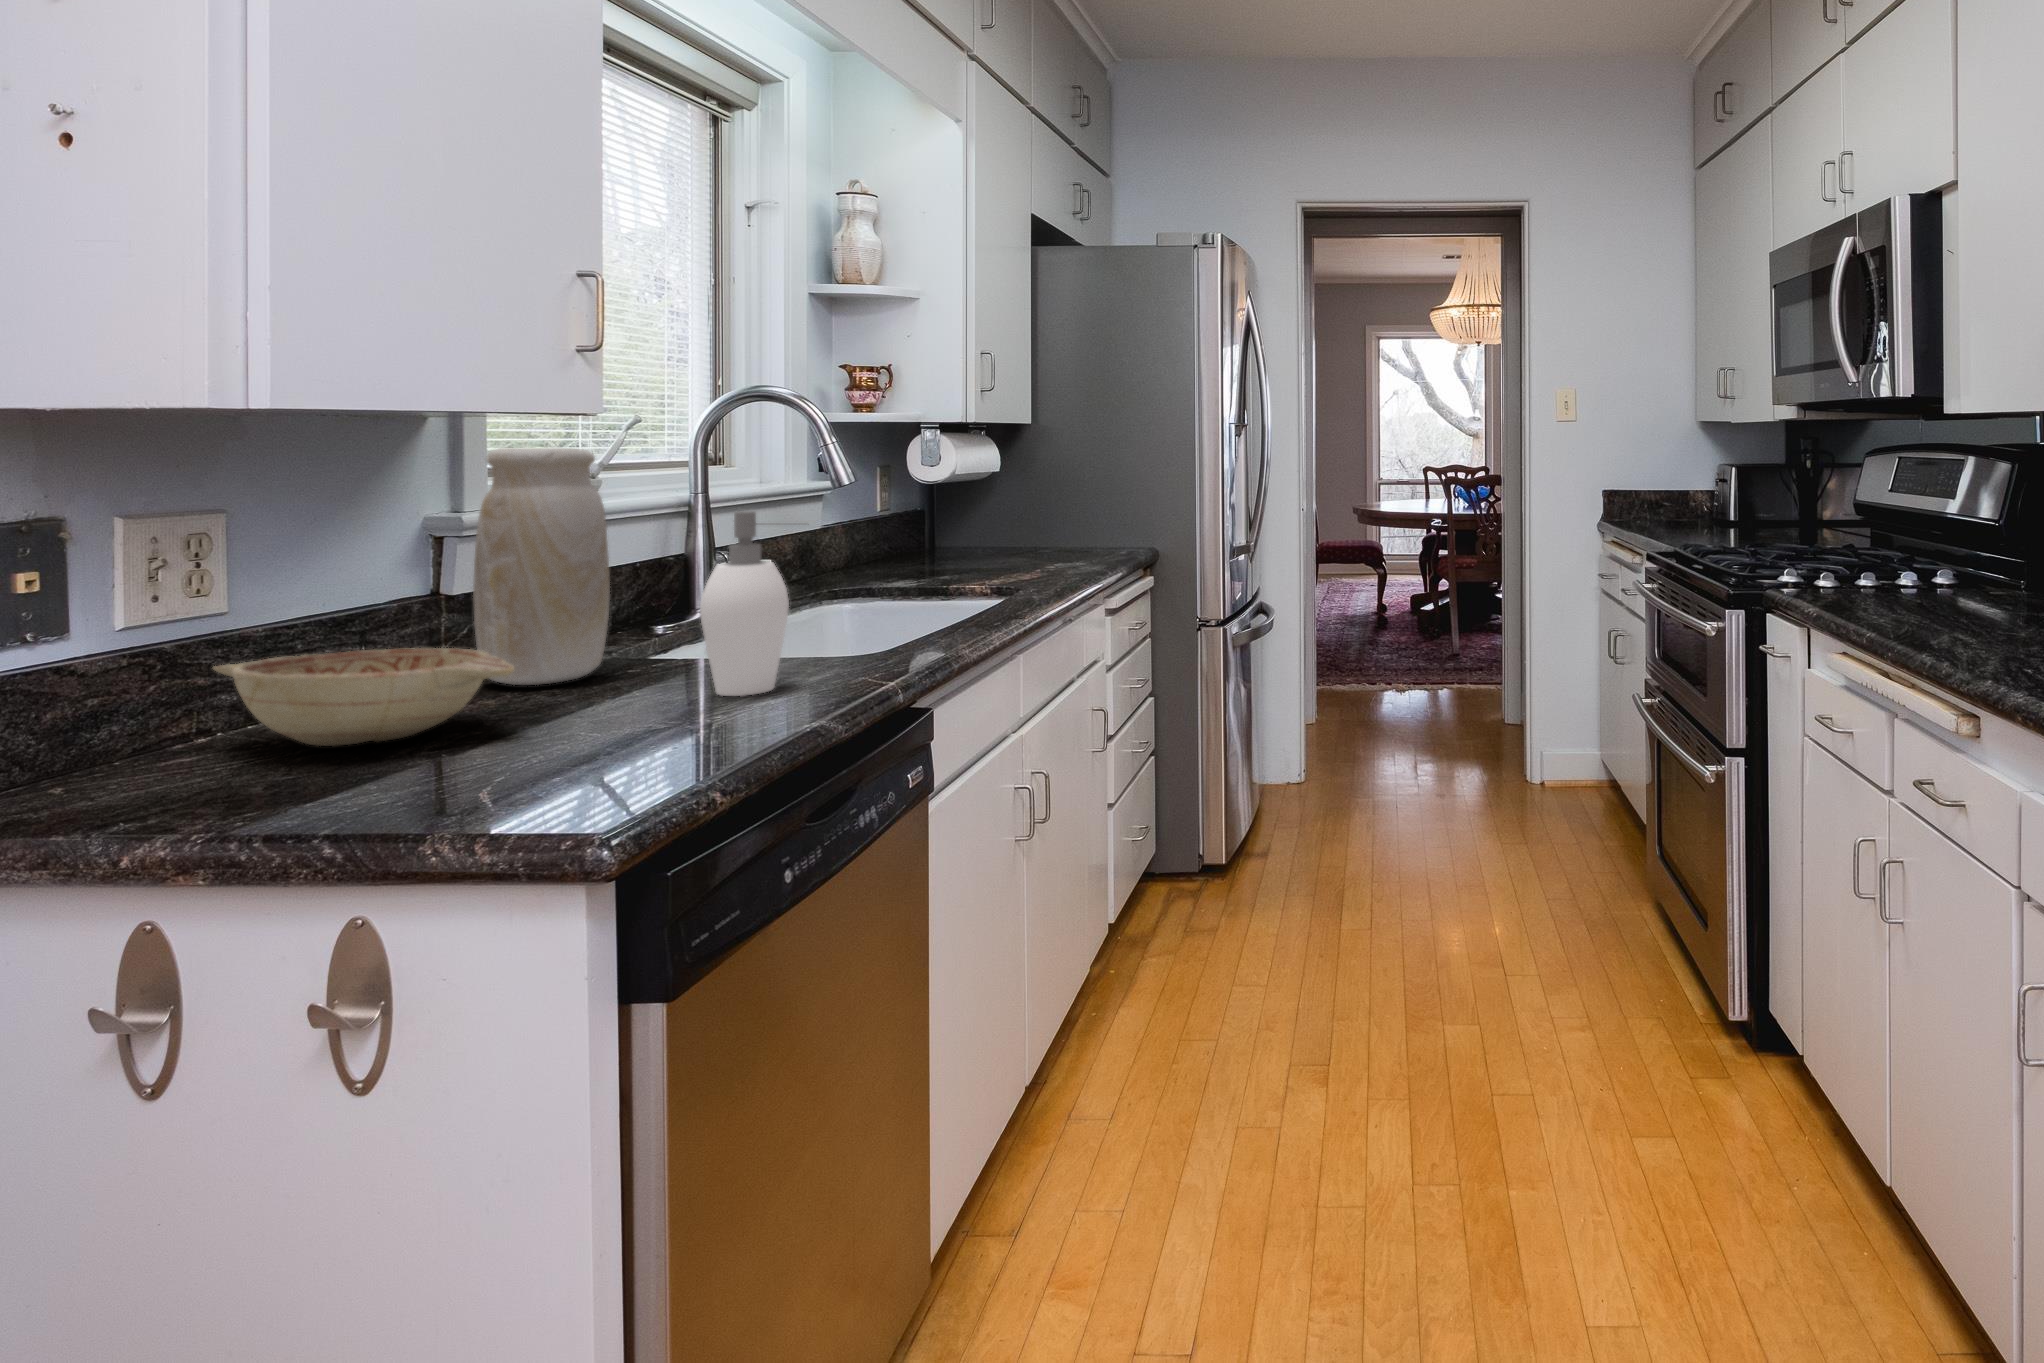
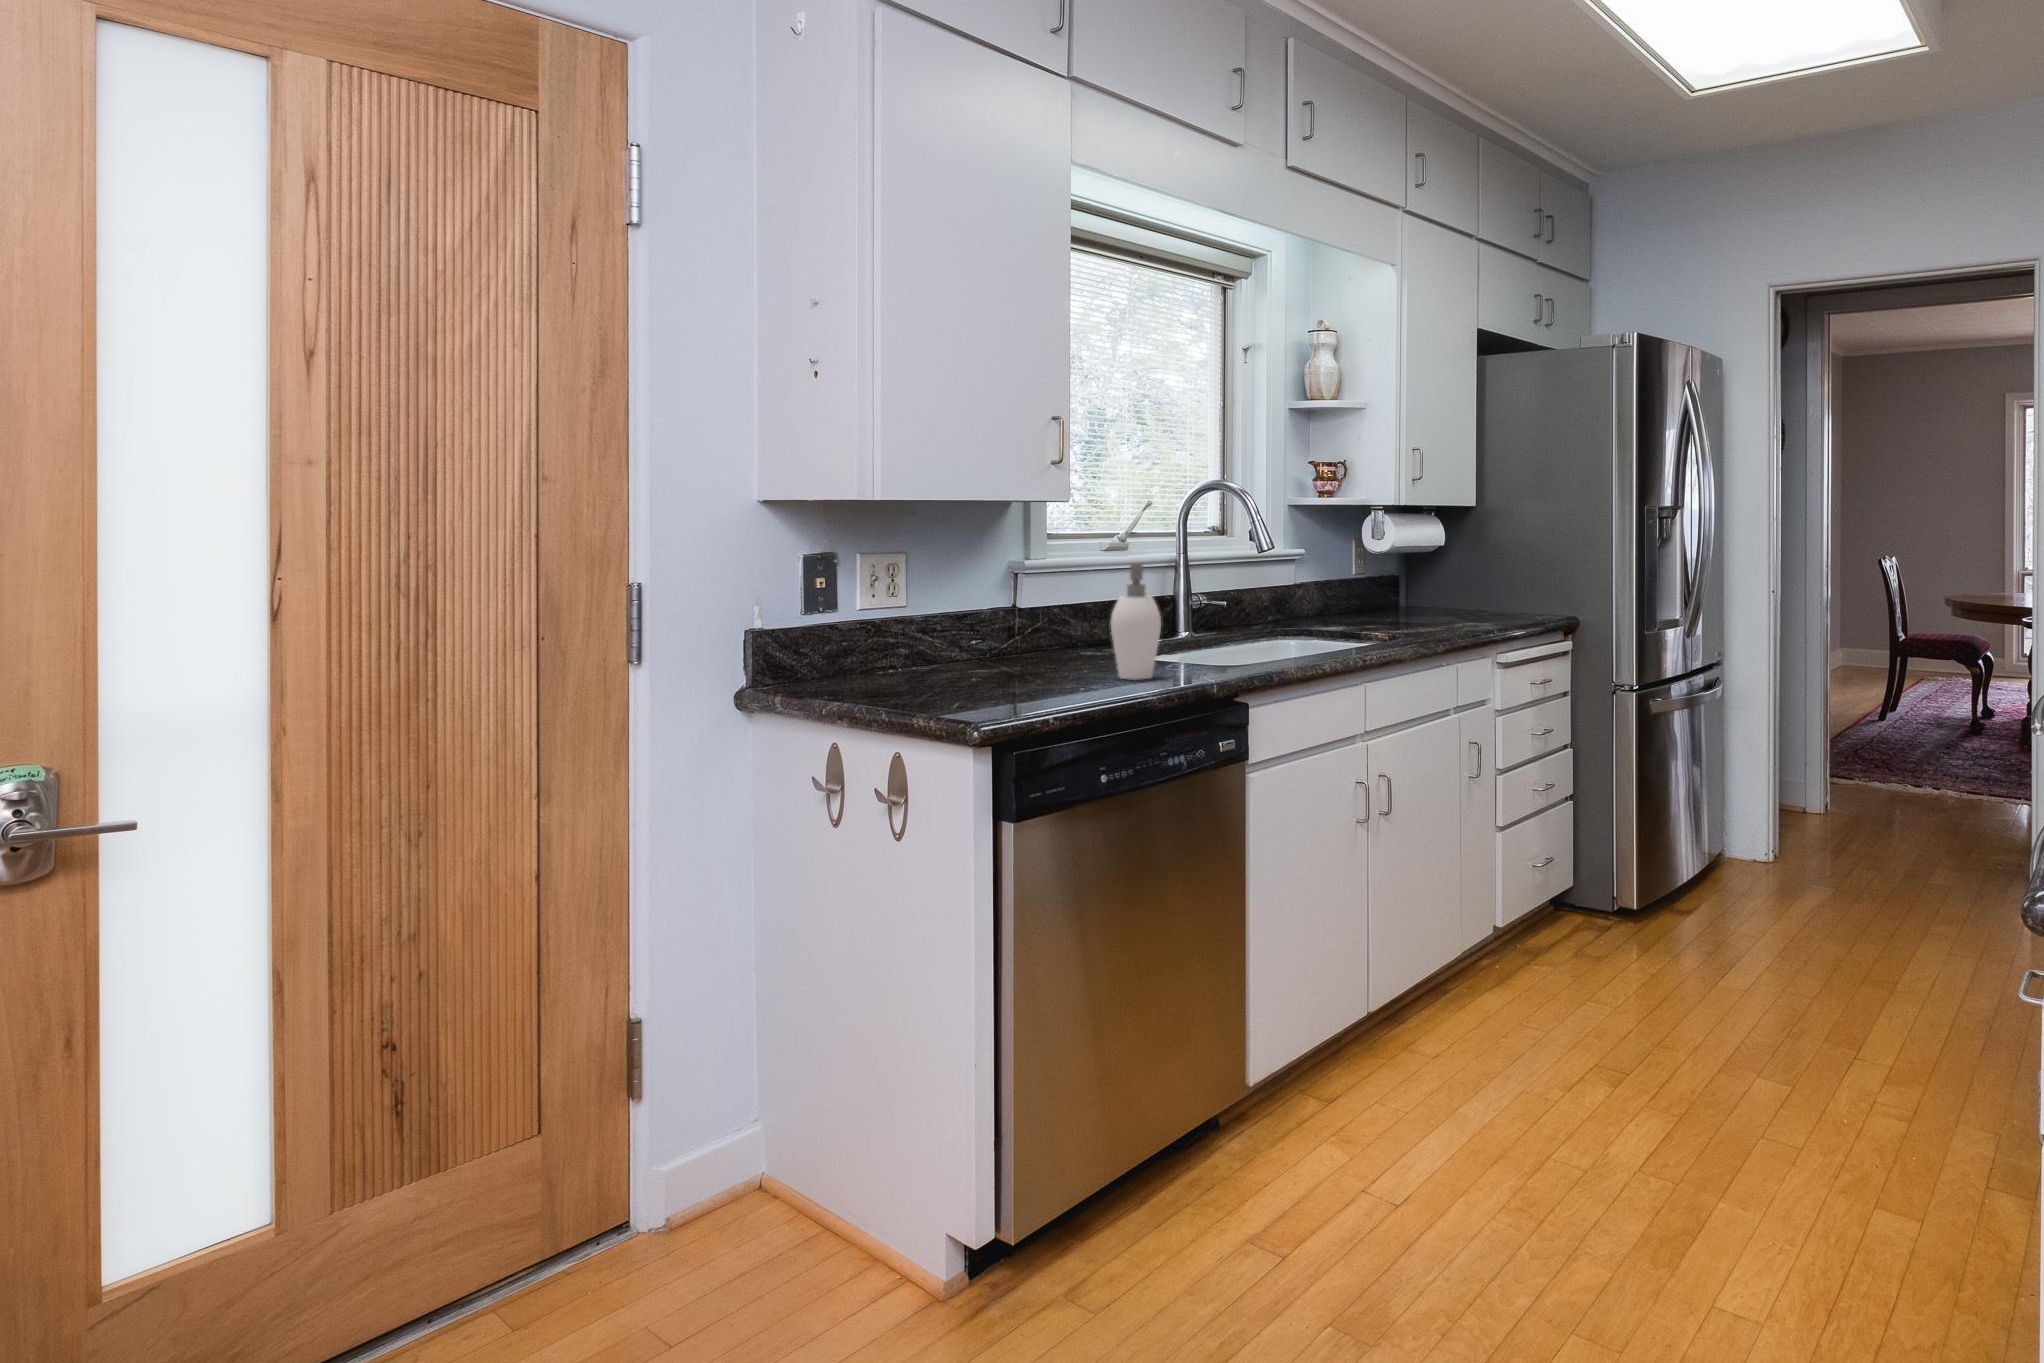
vase: present [473,447,610,685] -> none [1022,521,1086,664]
decorative bowl: present [213,648,514,746] -> none [891,631,1005,679]

